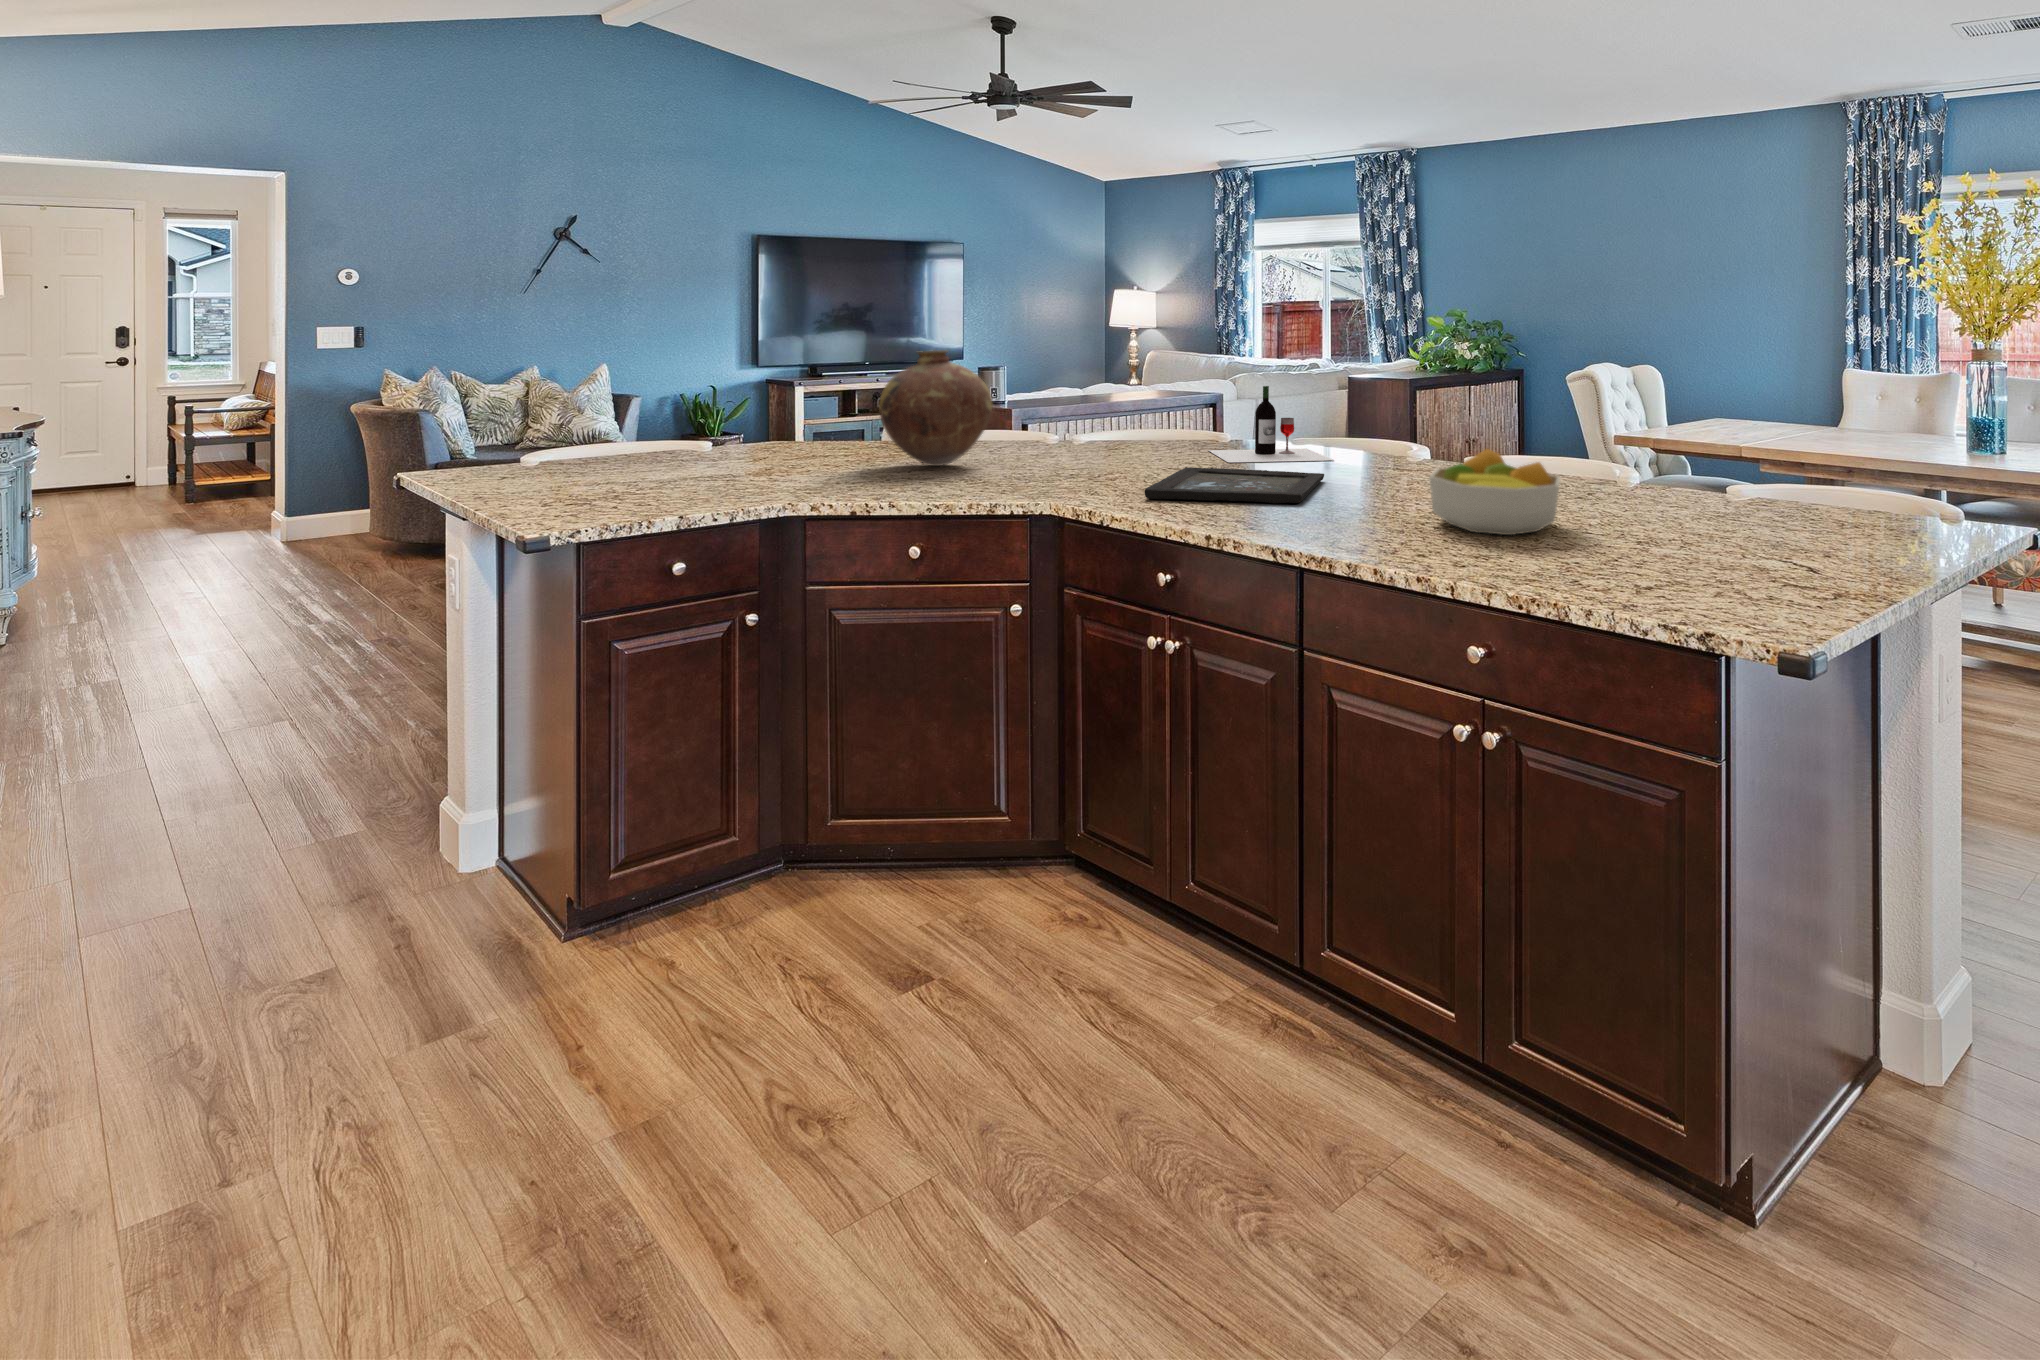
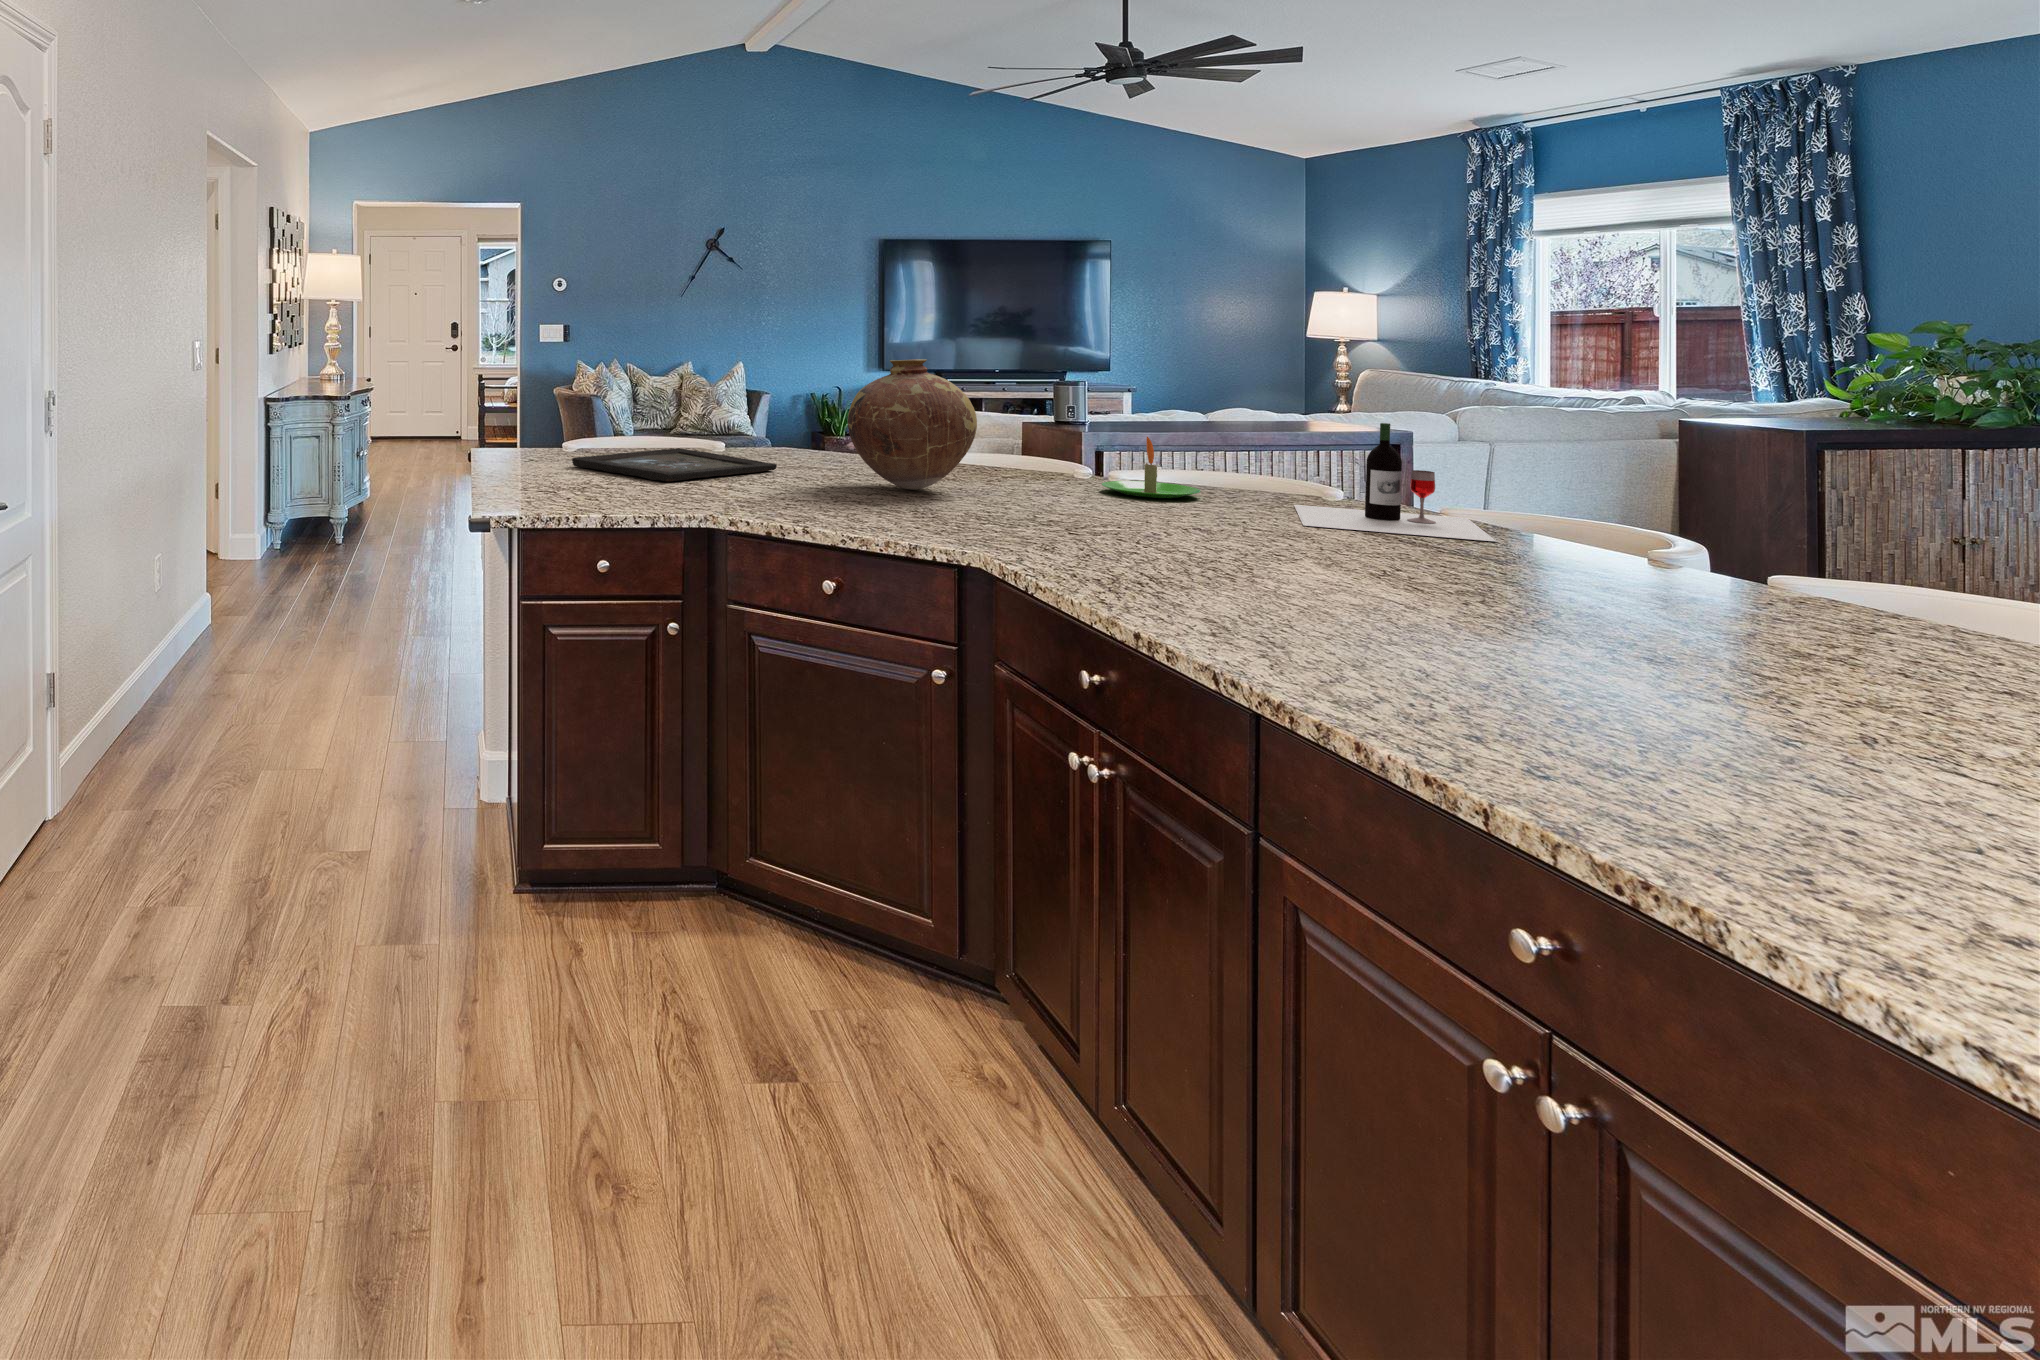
candle: none [1078,407,1149,455] -> present [1102,437,1200,498]
fruit bowl: present [1429,449,1560,535] -> none [1561,564,1900,738]
tray: present [1145,467,1324,503] -> present [572,448,777,481]

